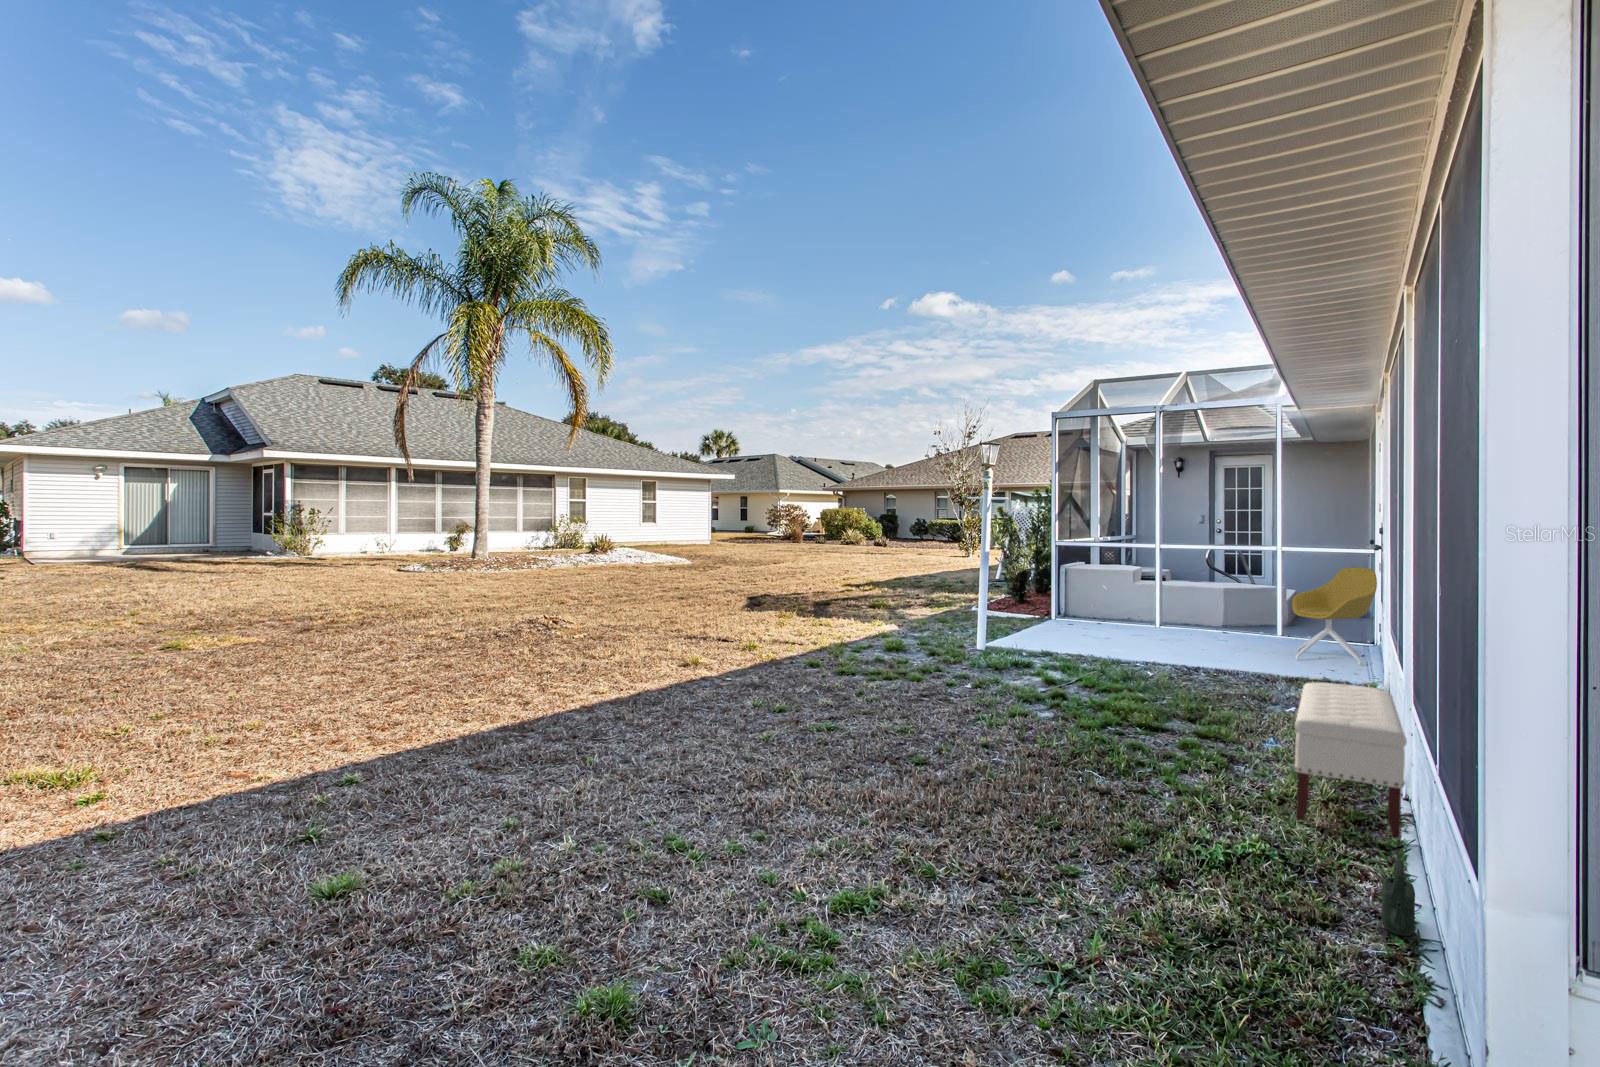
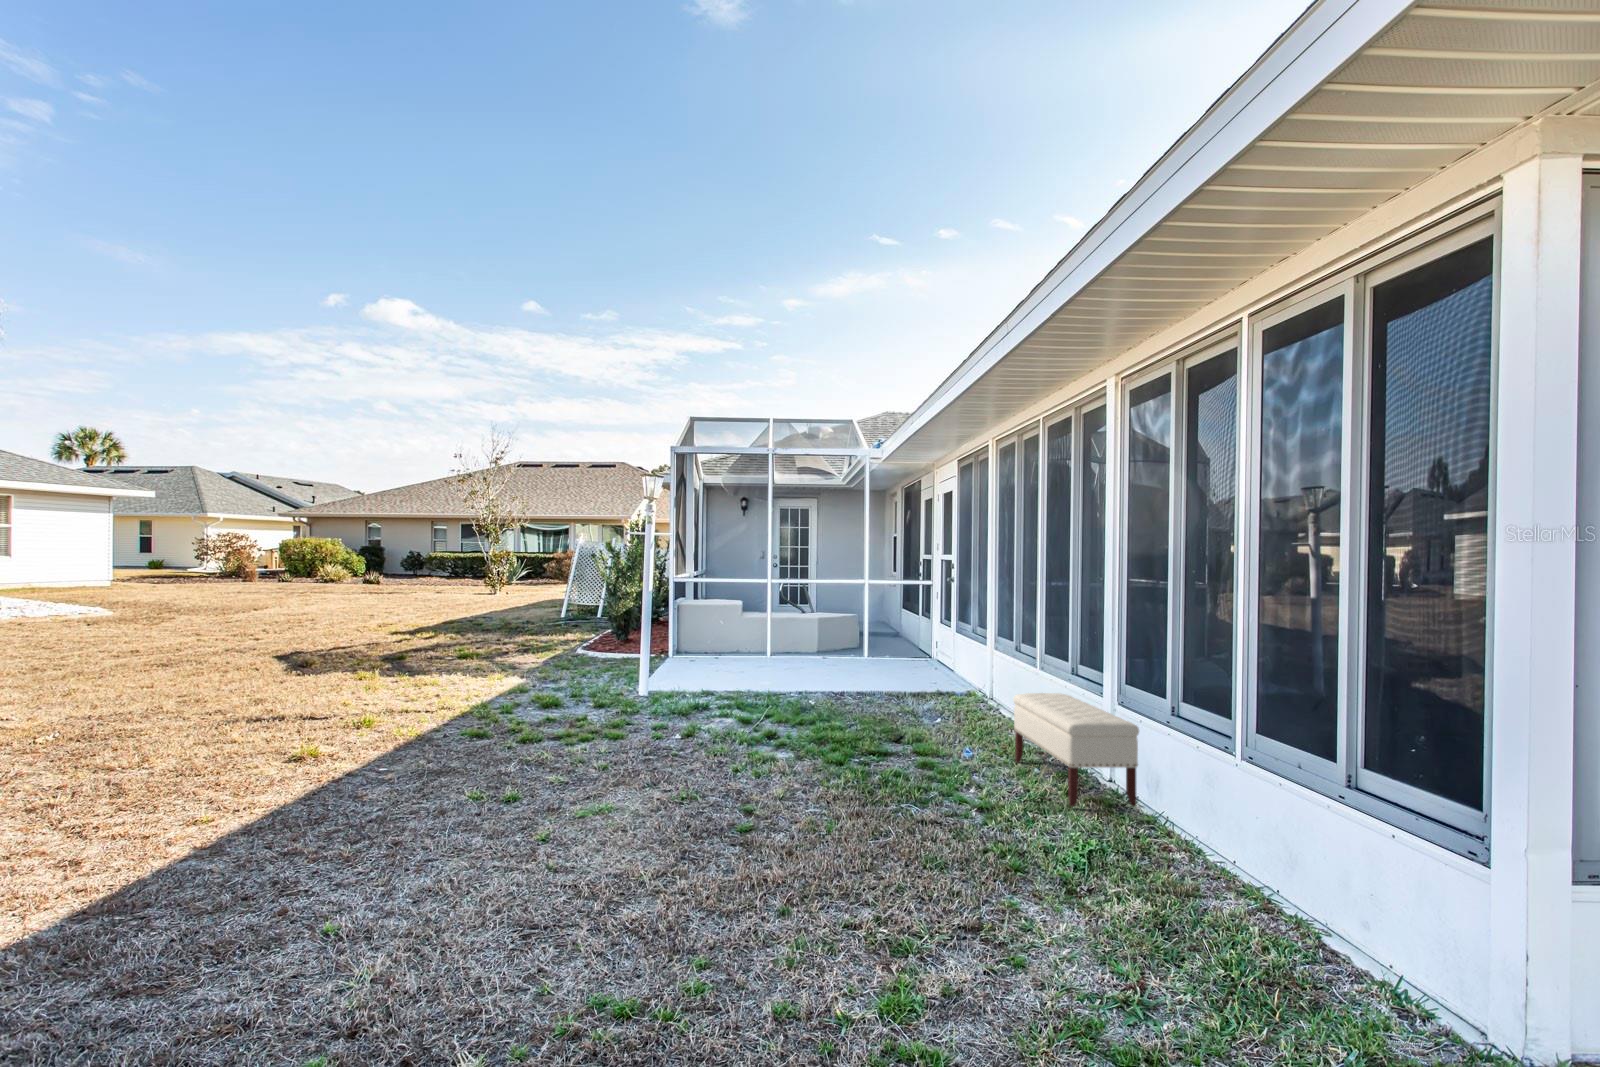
chair: present [1292,567,1377,665] -> none [894,597,953,677]
watering can: present [1382,859,1415,936] -> none [1193,818,1235,875]

